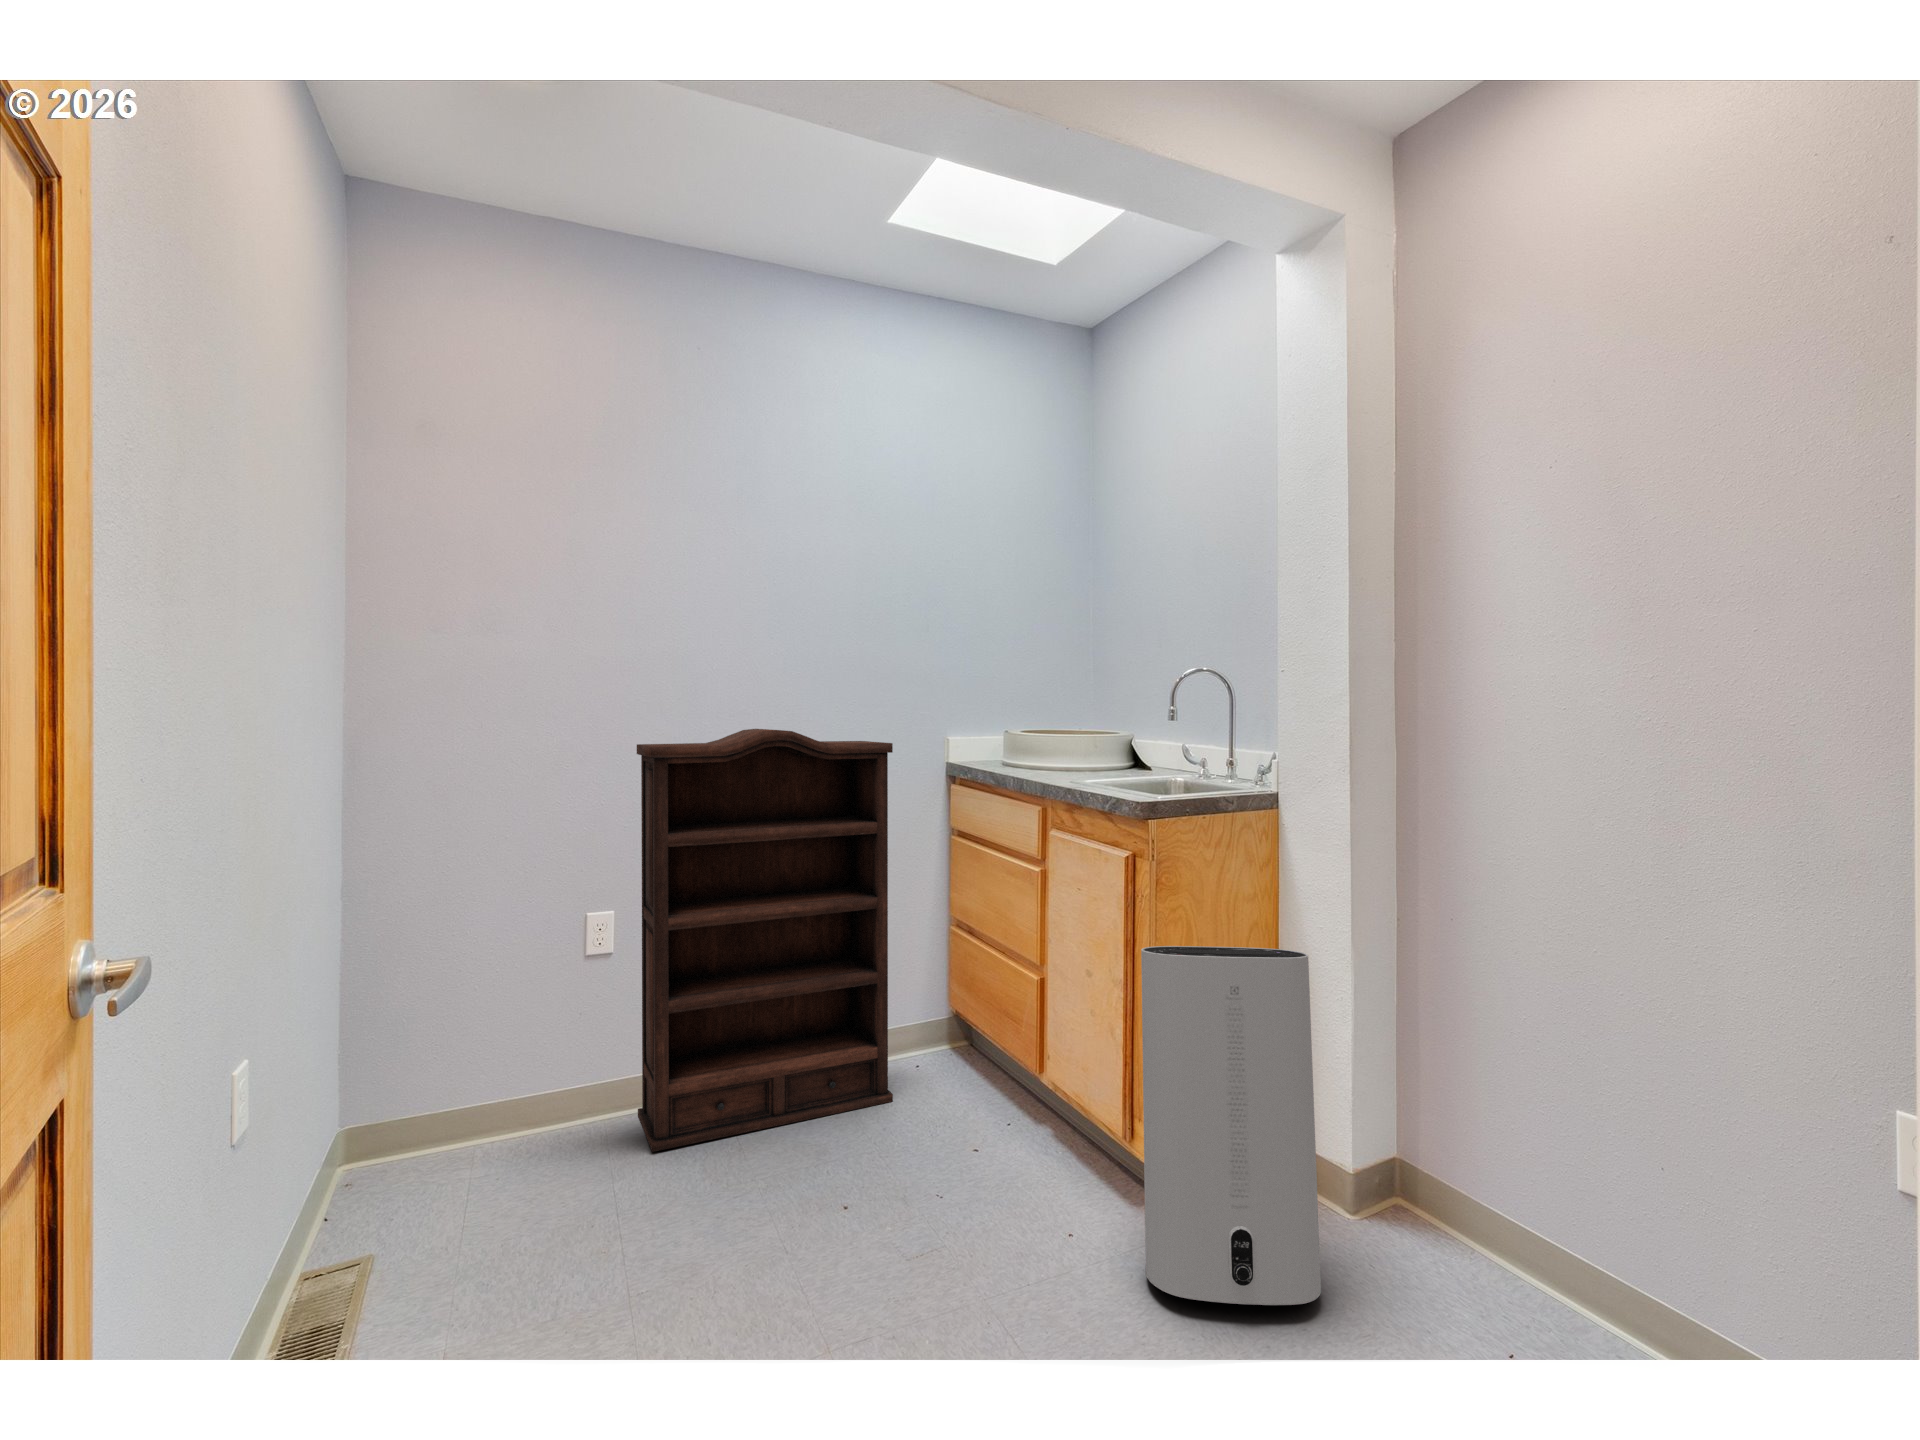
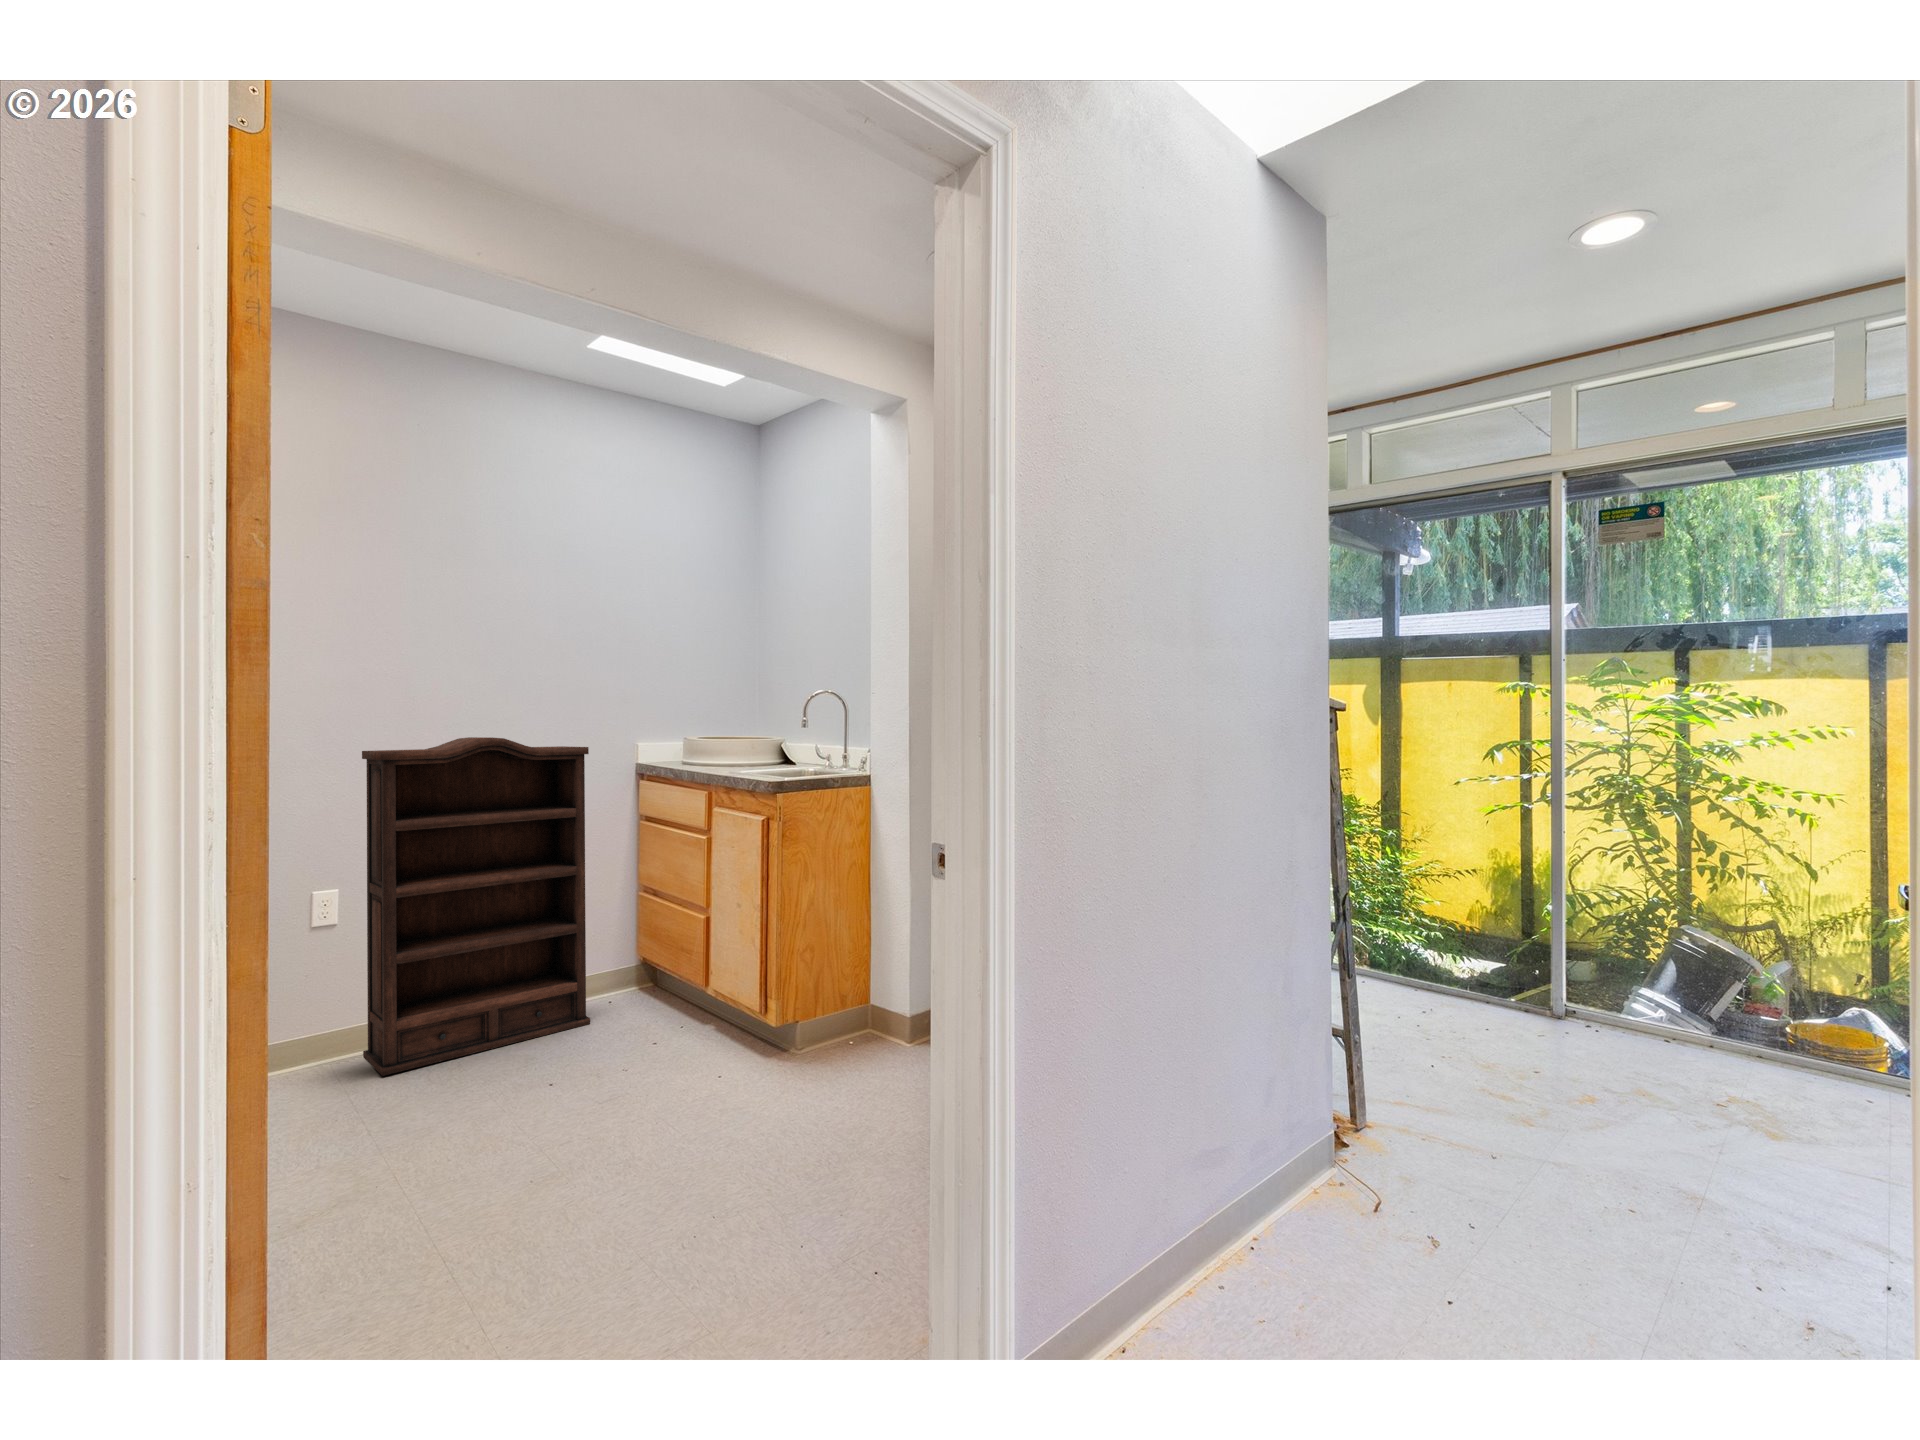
air purifier: present [1141,946,1321,1305] -> none [768,873,879,1093]

